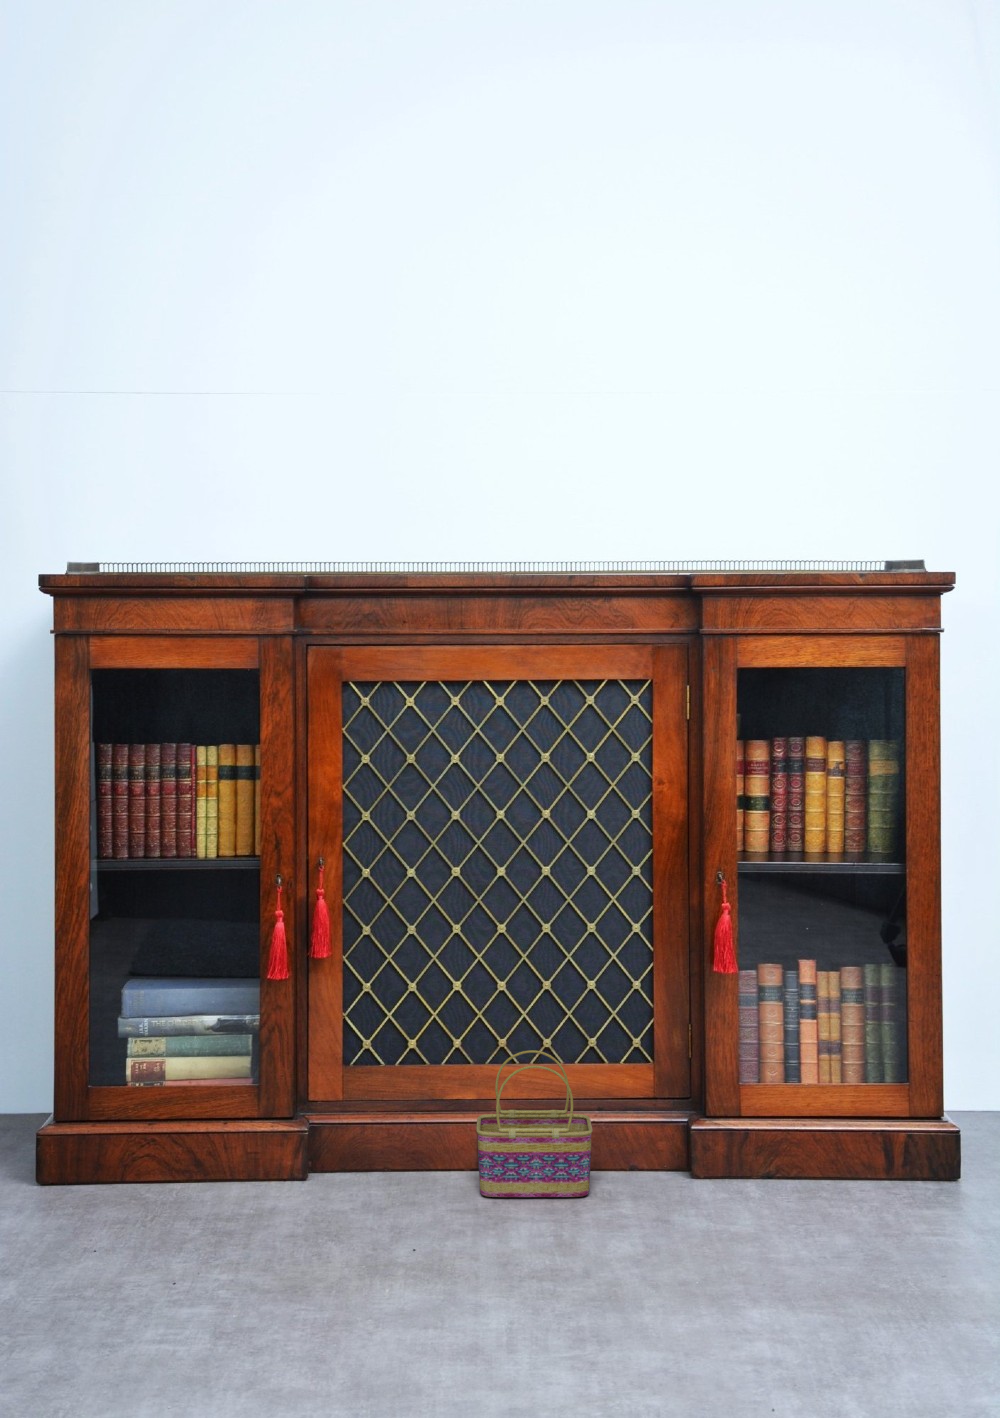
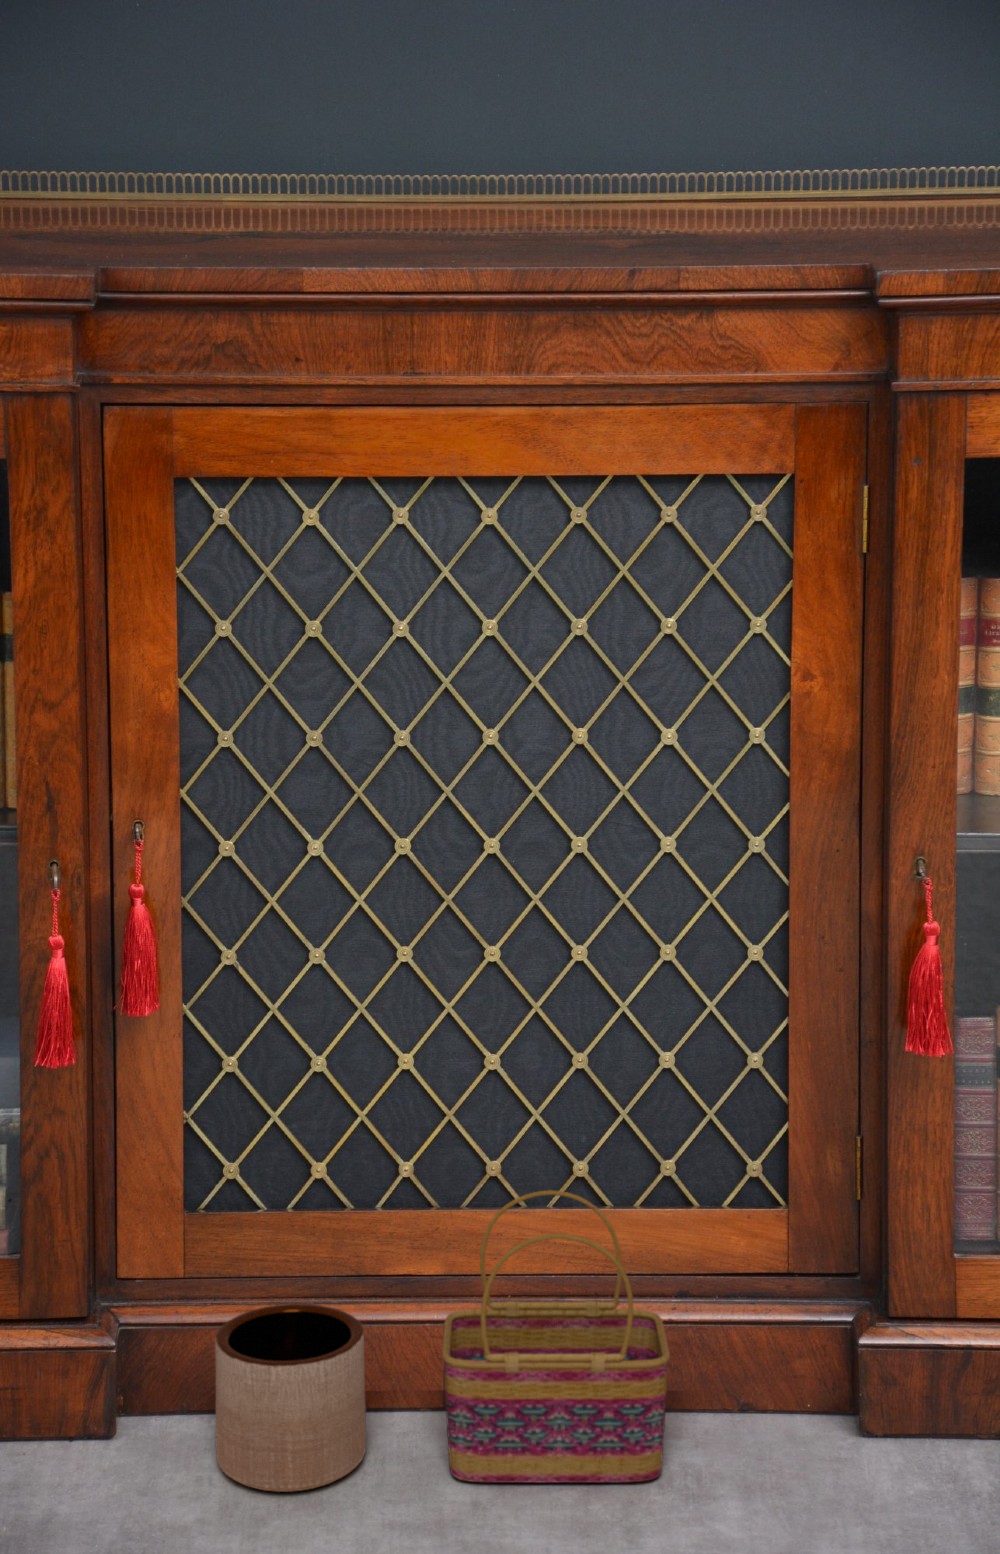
planter: none [360,1112,436,1201] -> present [215,1304,366,1492]

